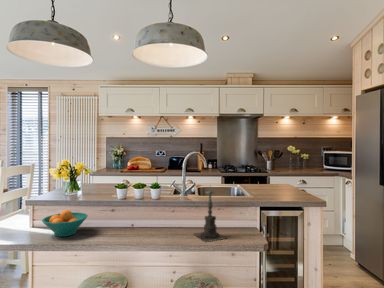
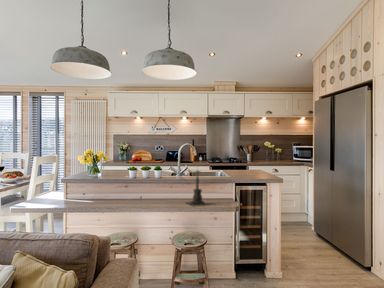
fruit bowl: present [42,210,88,237] -> none [74,185,107,204]

